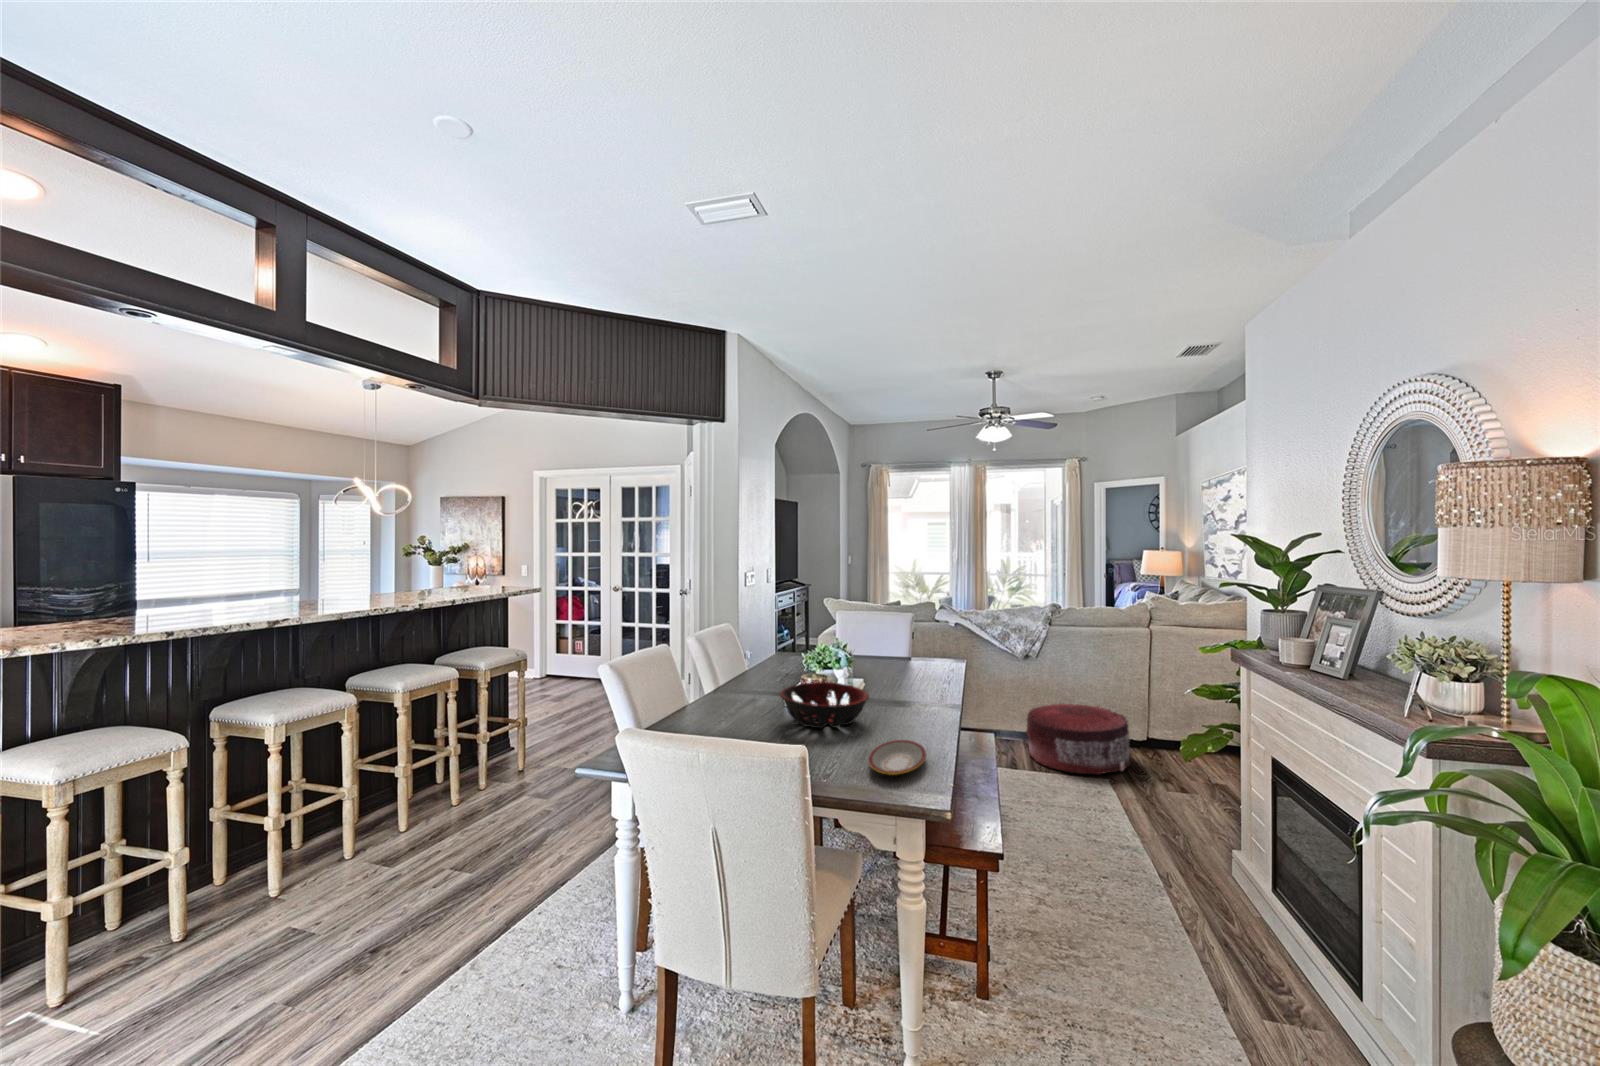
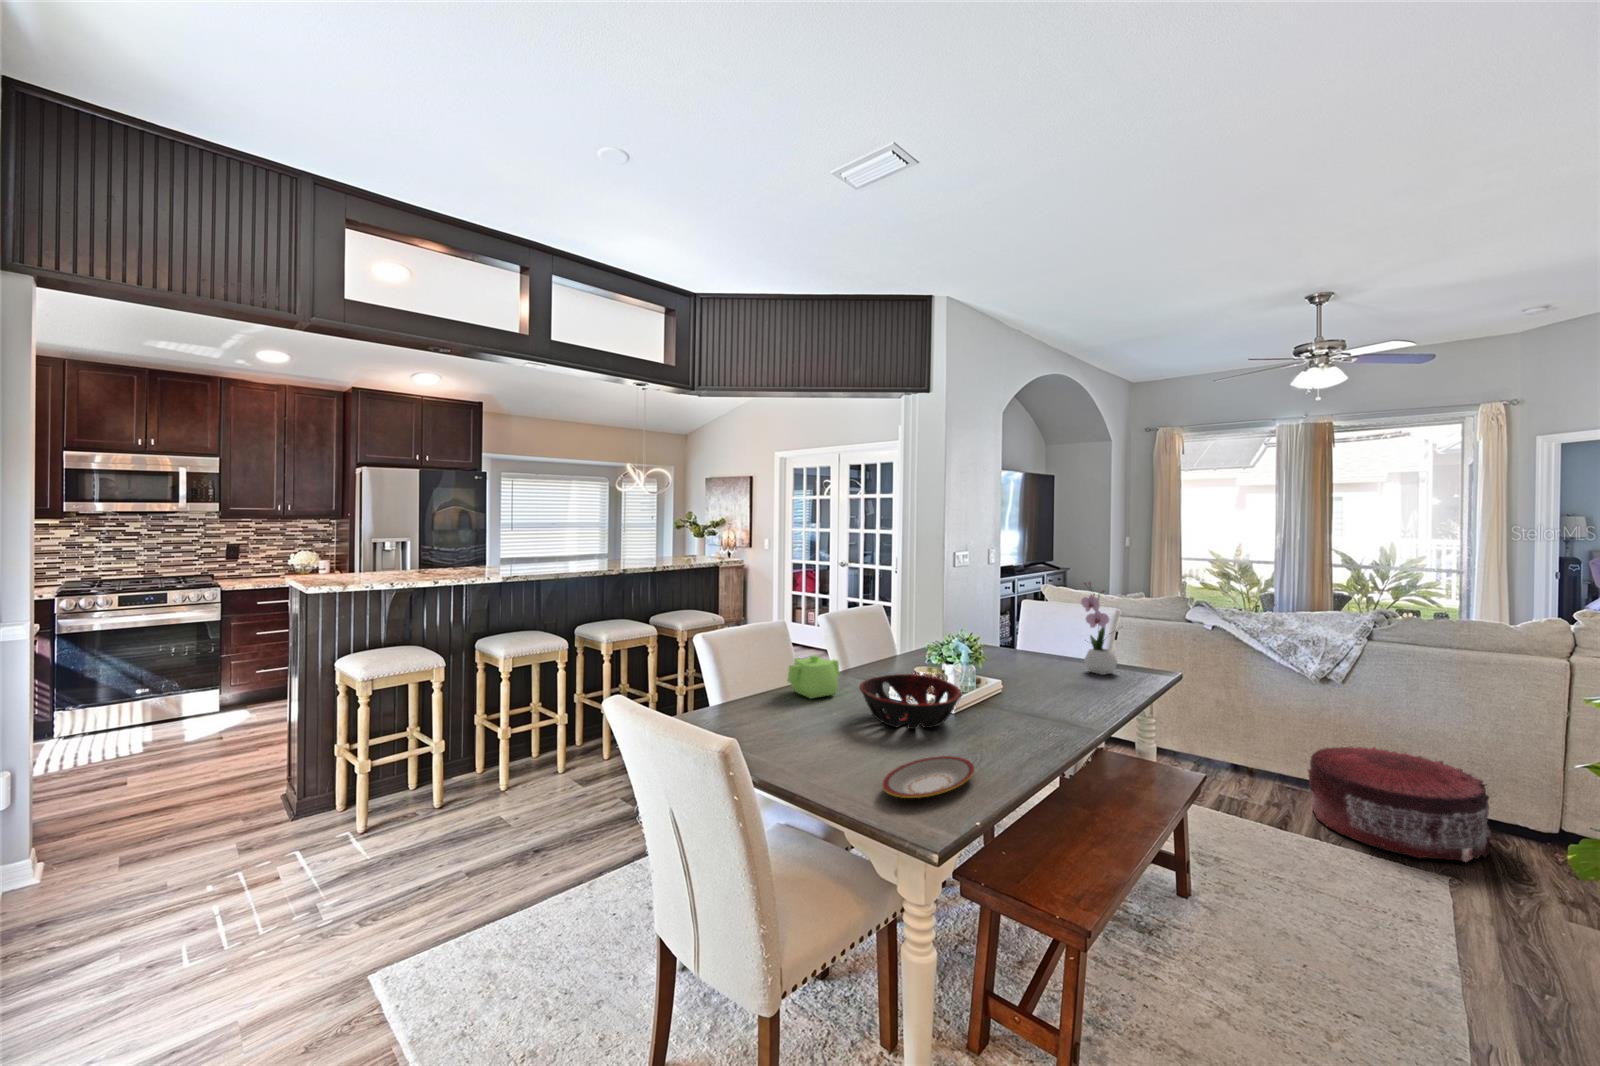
flower arrangement: none [903,593,932,669] -> present [1081,582,1118,675]
teapot: none [691,676,741,717] -> present [787,655,840,699]

